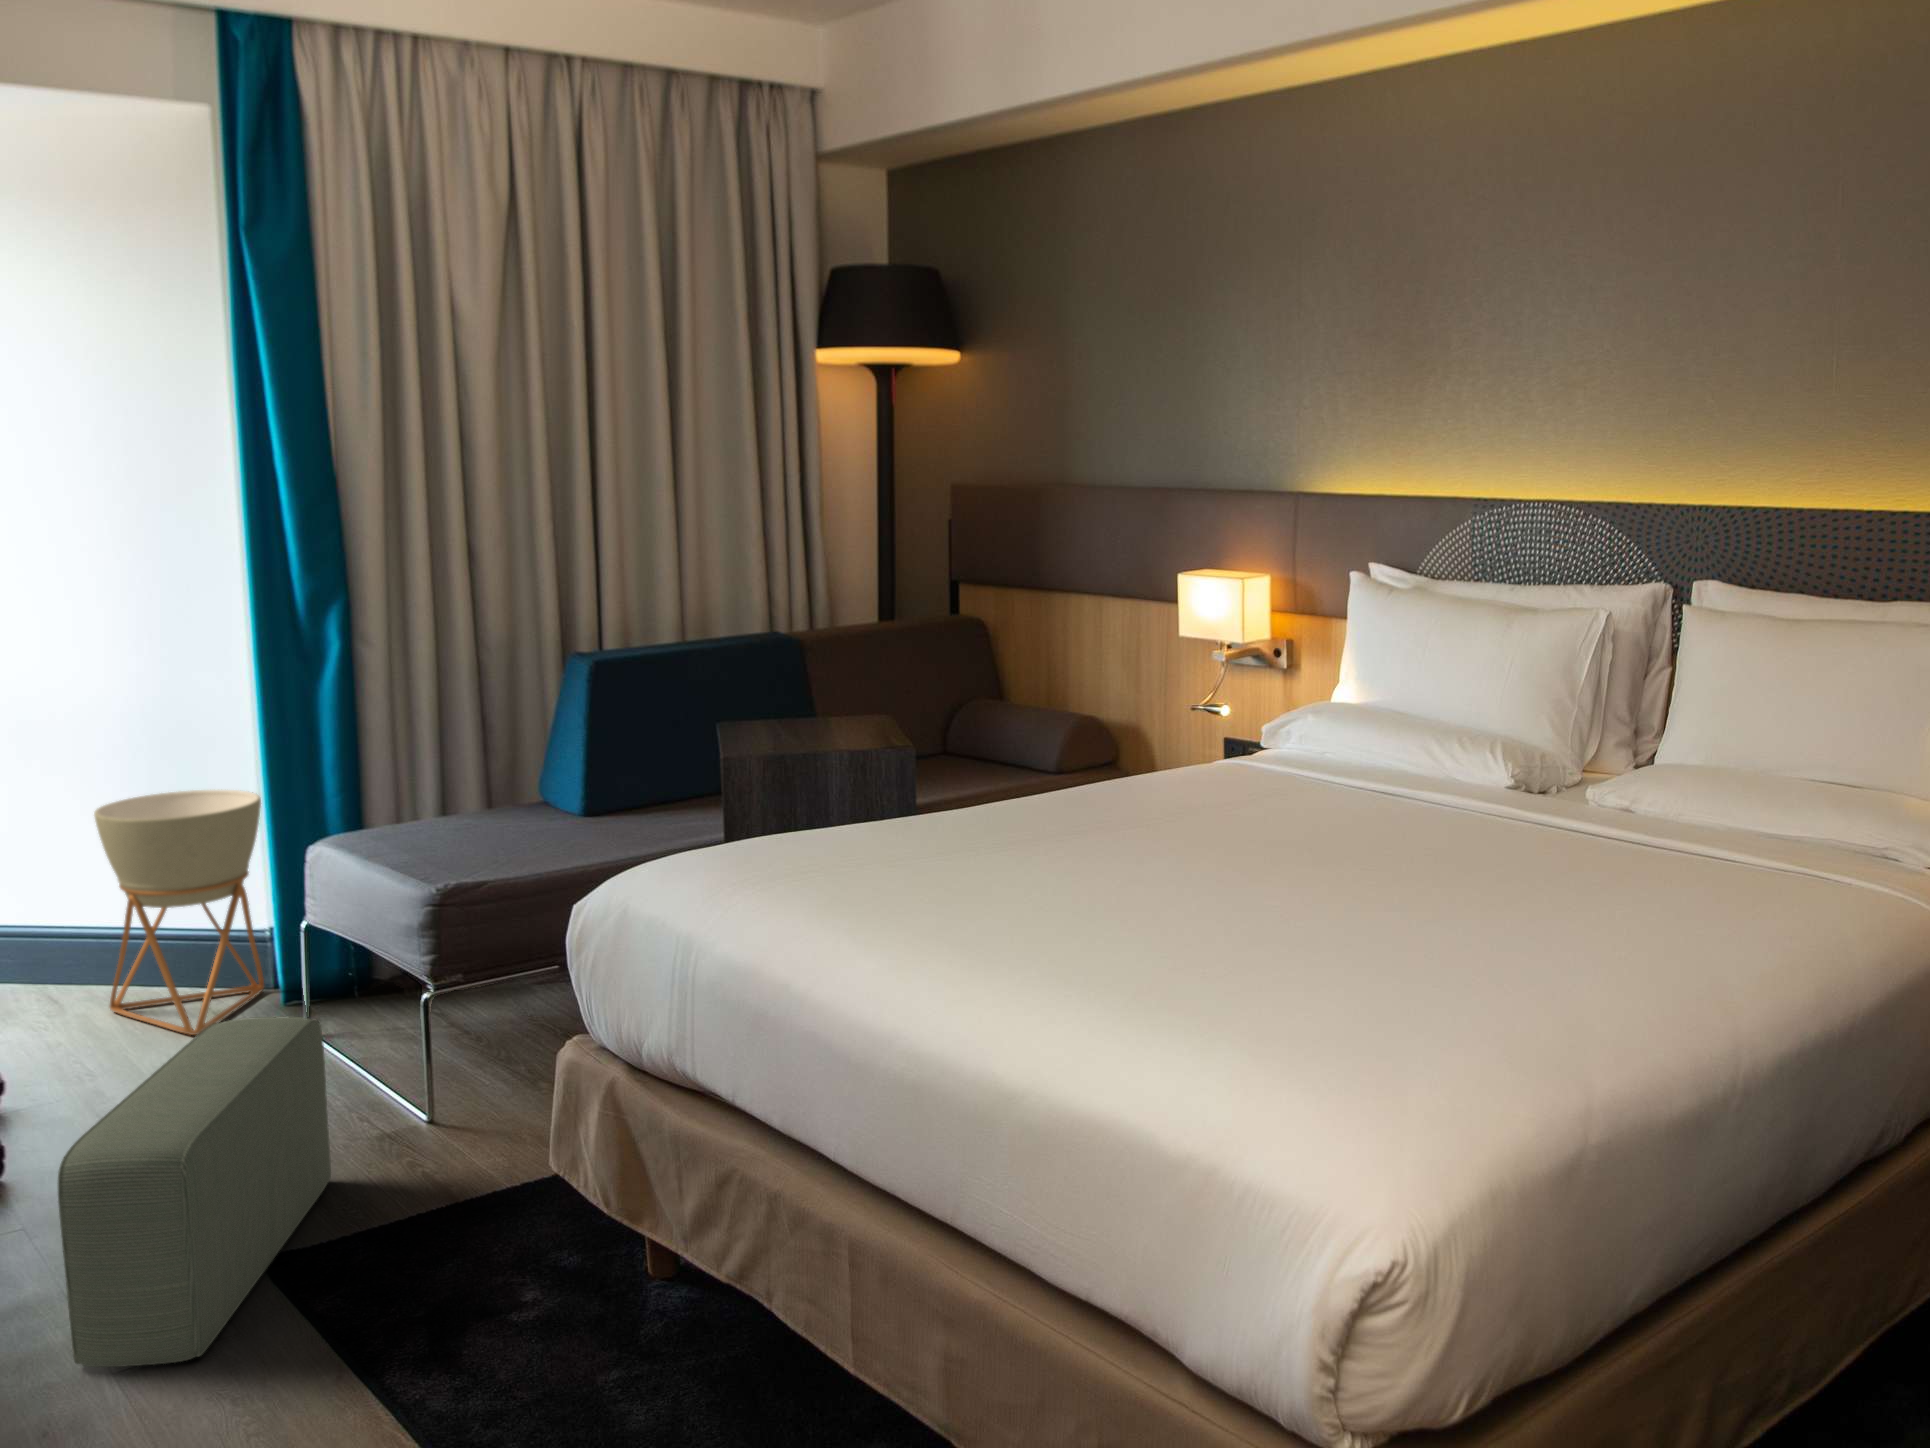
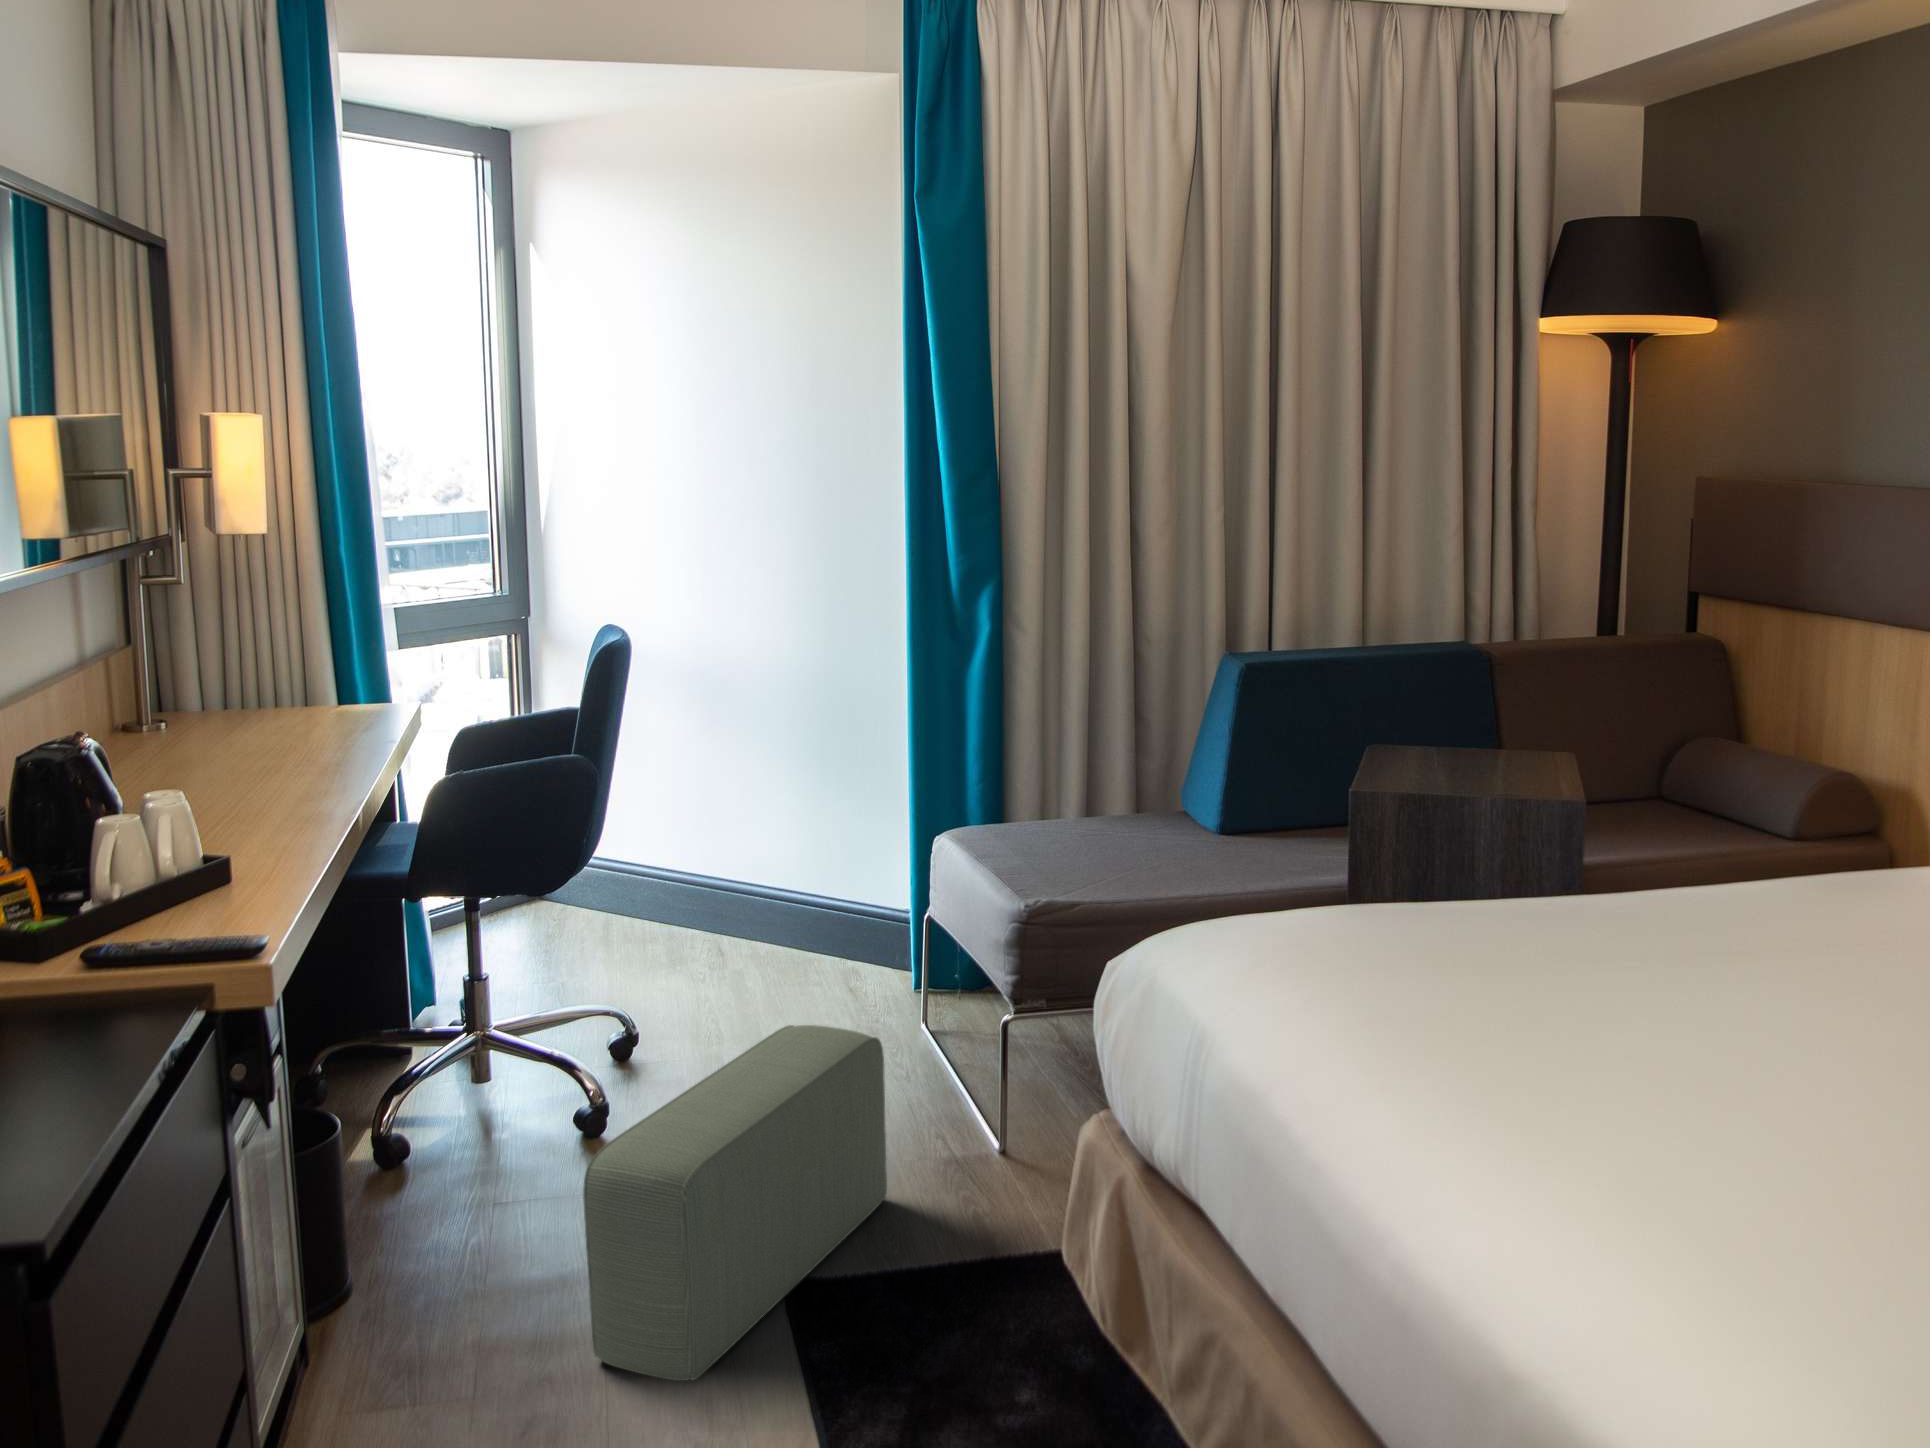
planter: present [94,790,264,1035] -> none [772,769,915,1007]

